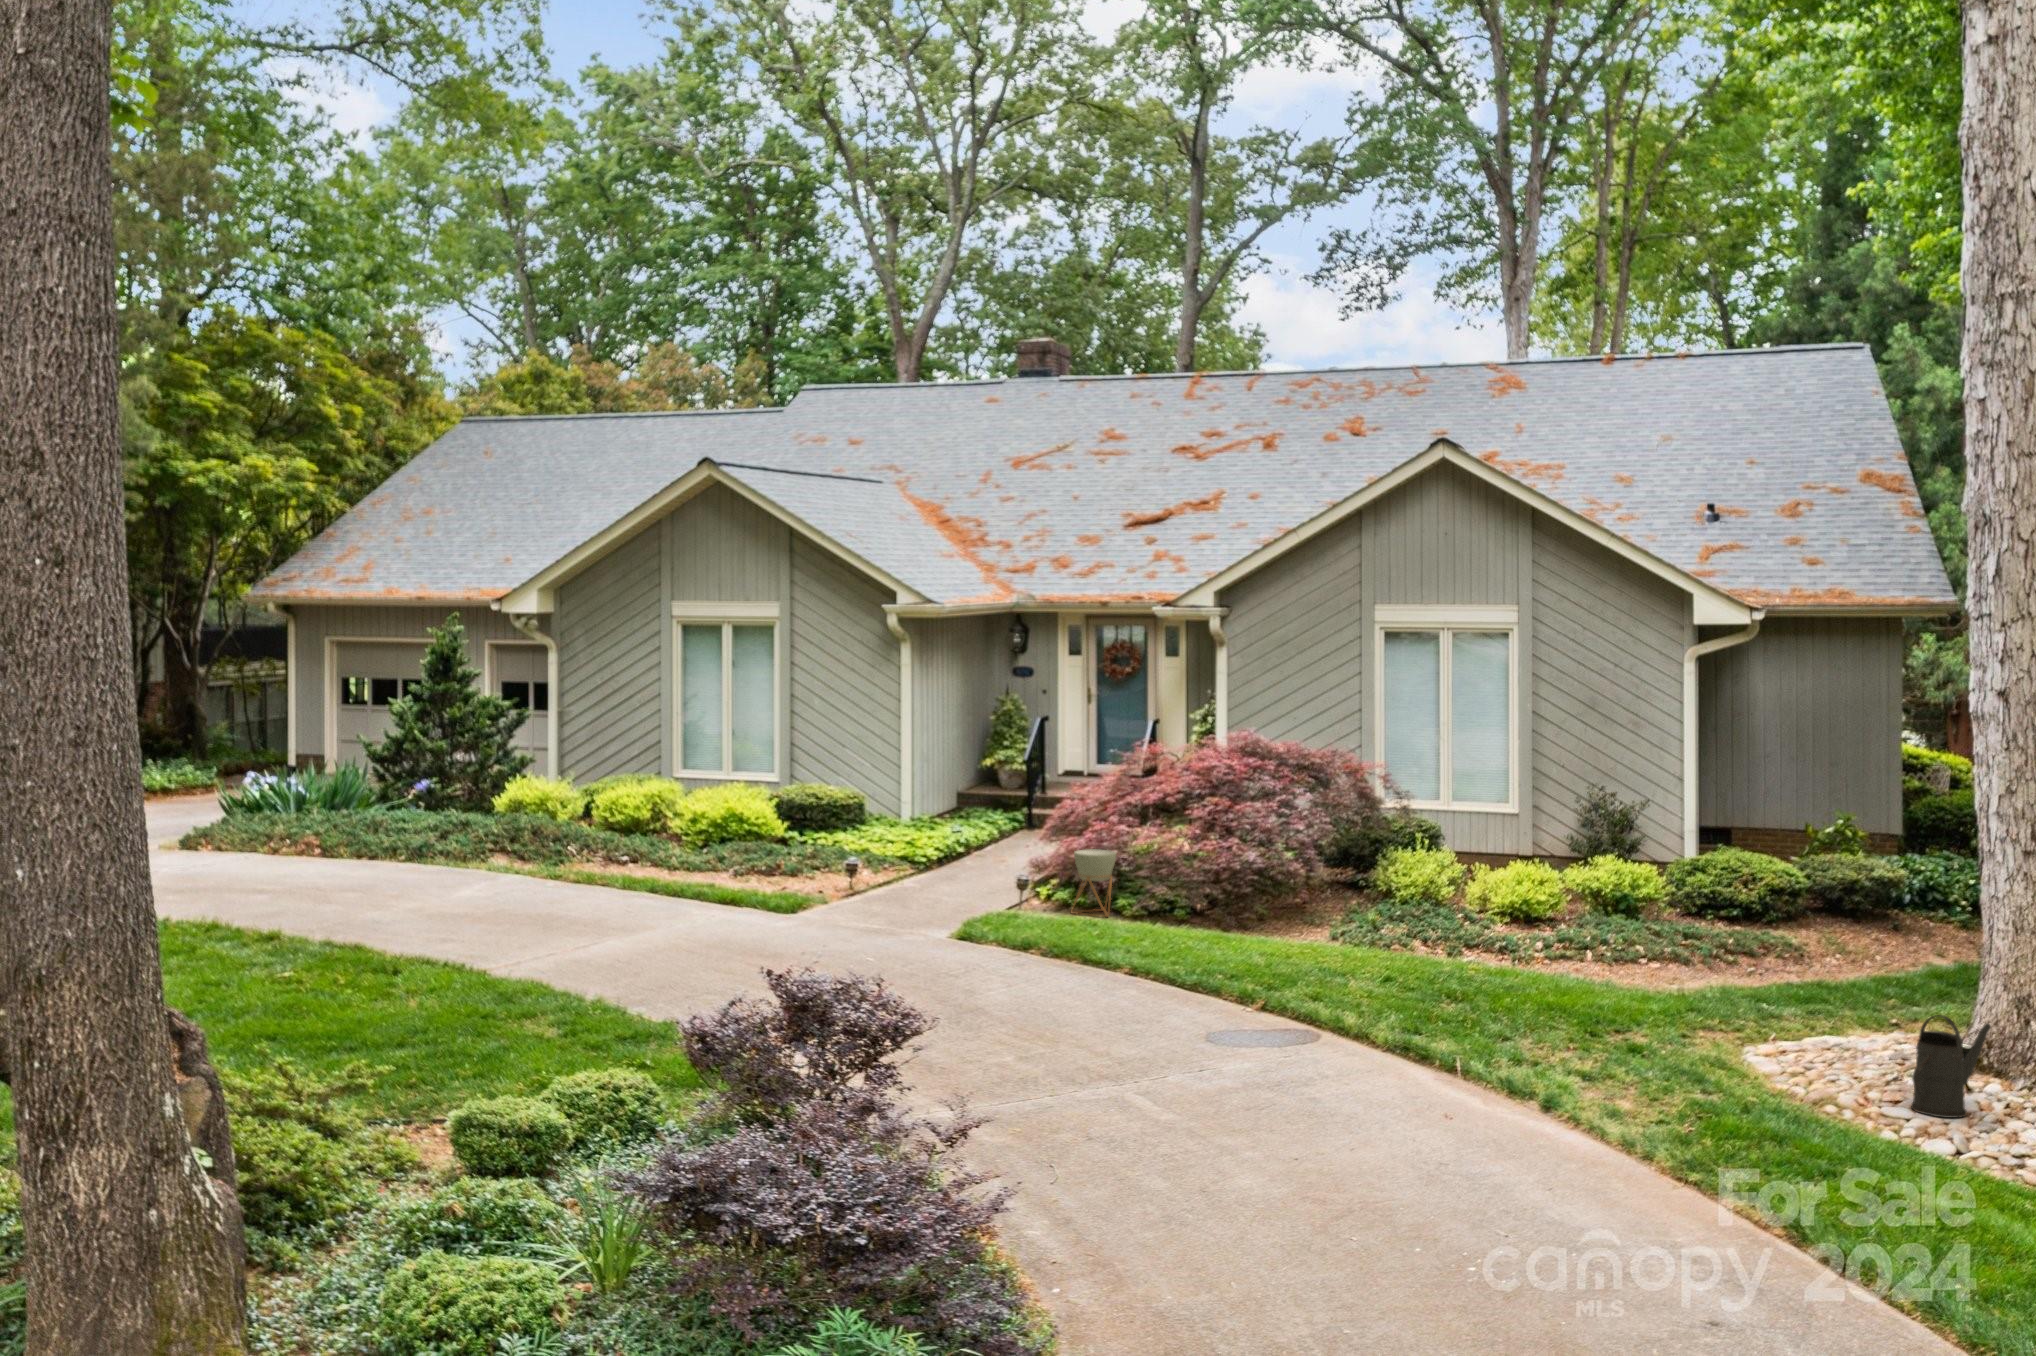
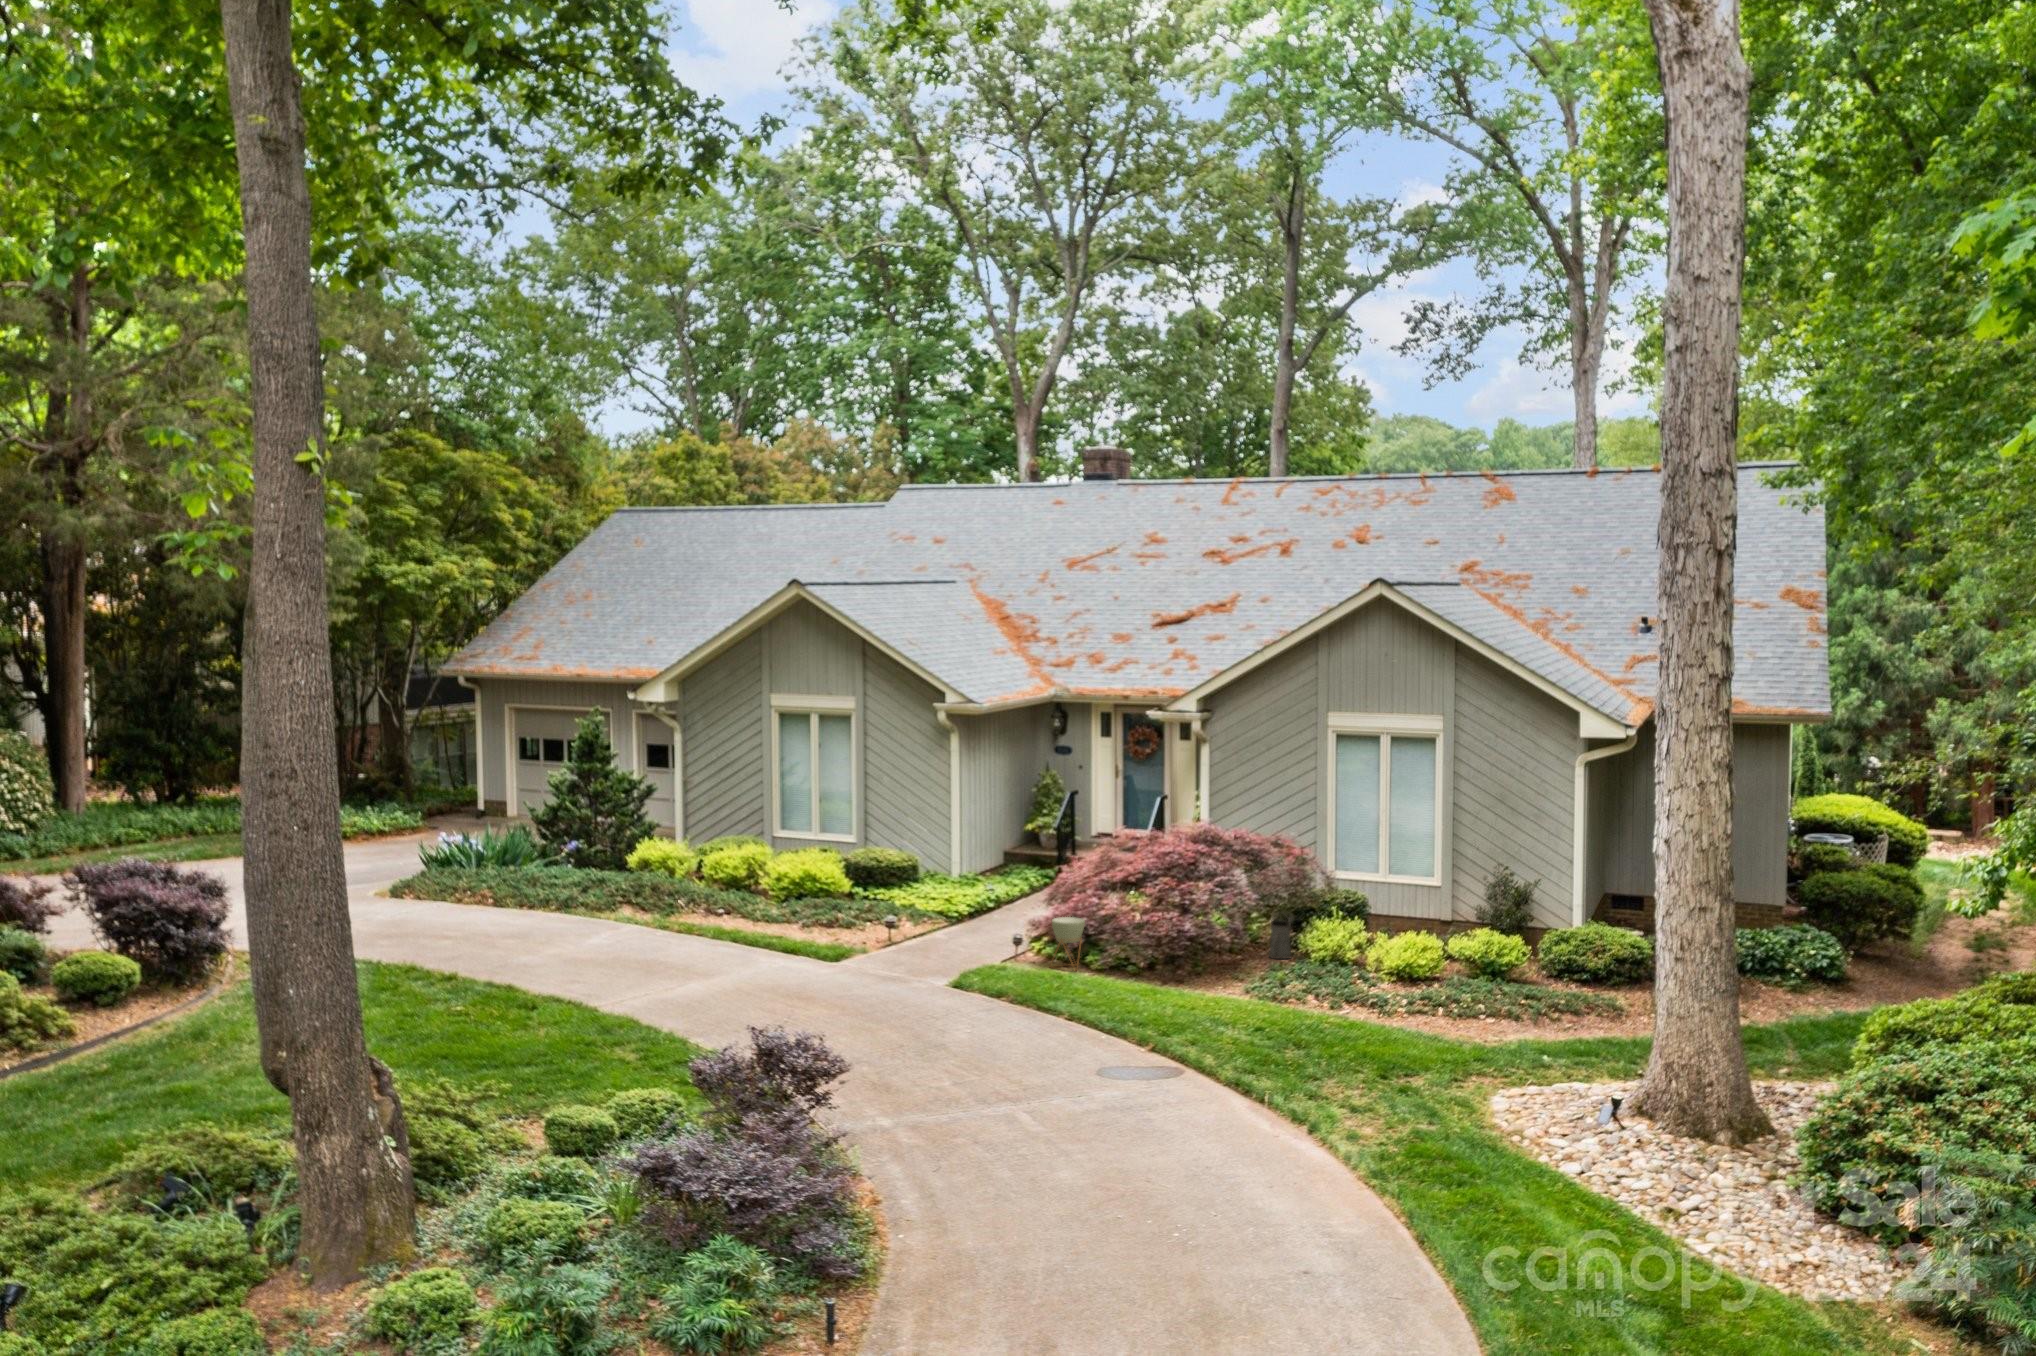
watering can: present [1911,1015,1991,1118] -> present [1269,917,1292,959]

